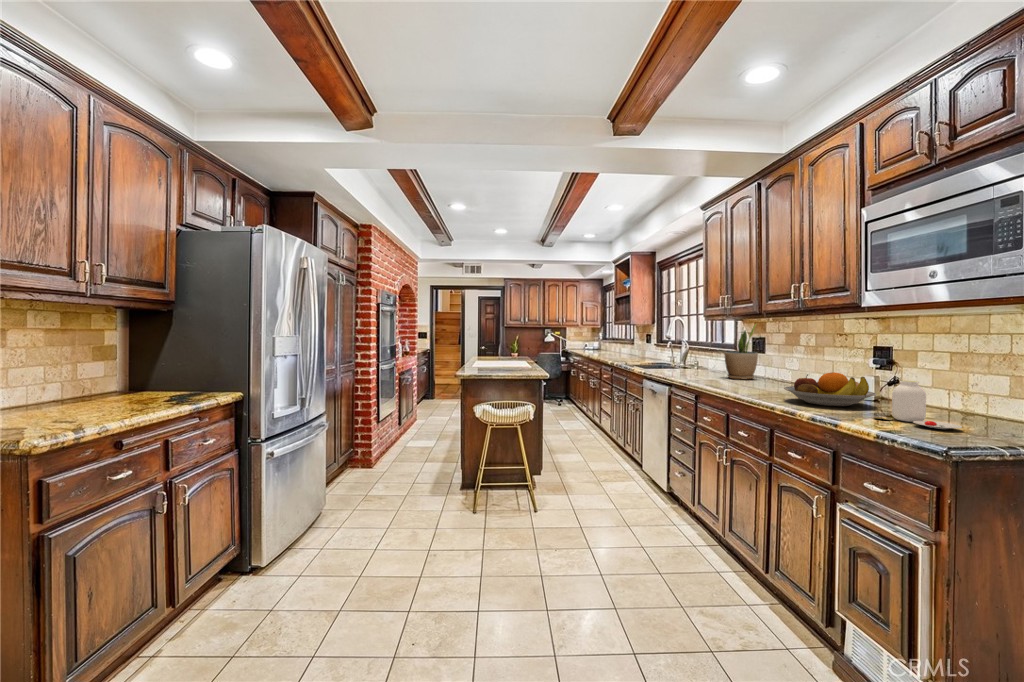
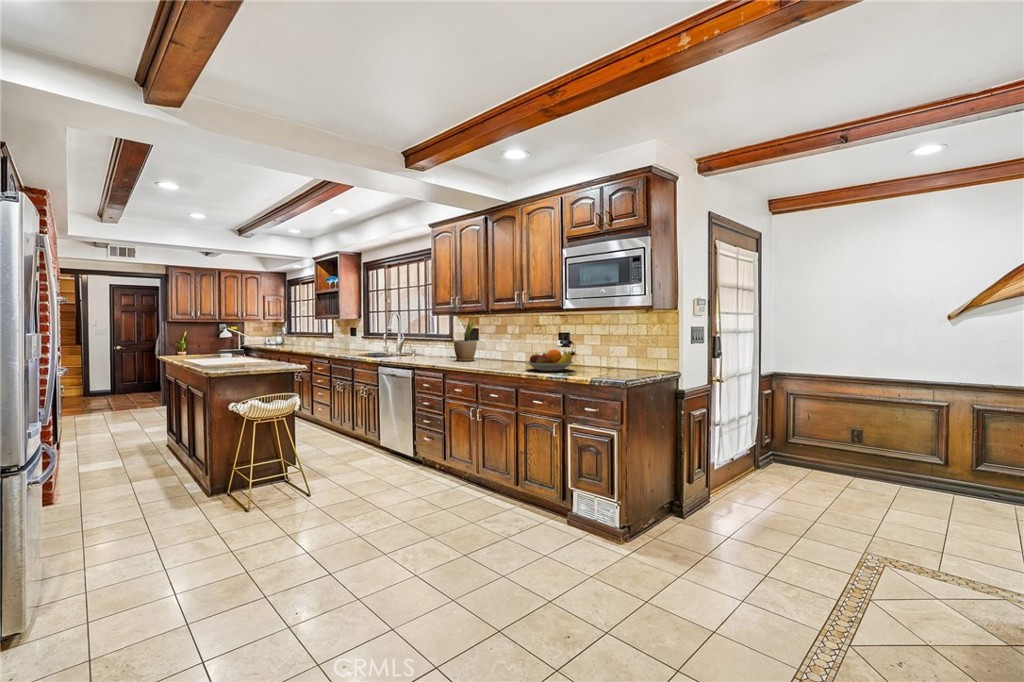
jar: present [875,380,962,429] -> none [587,351,627,376]

